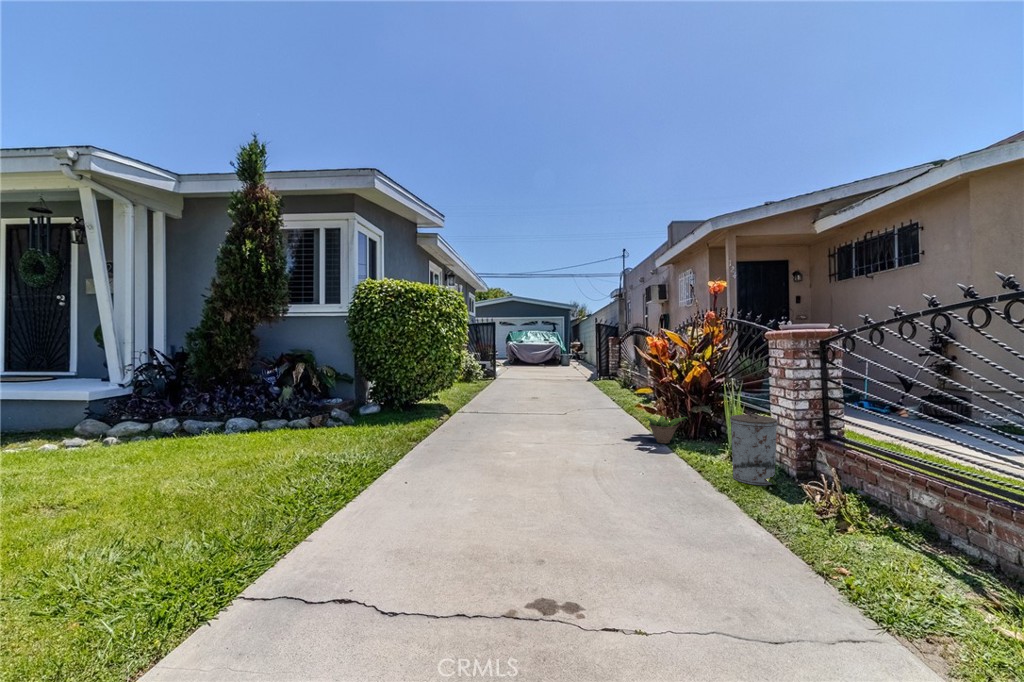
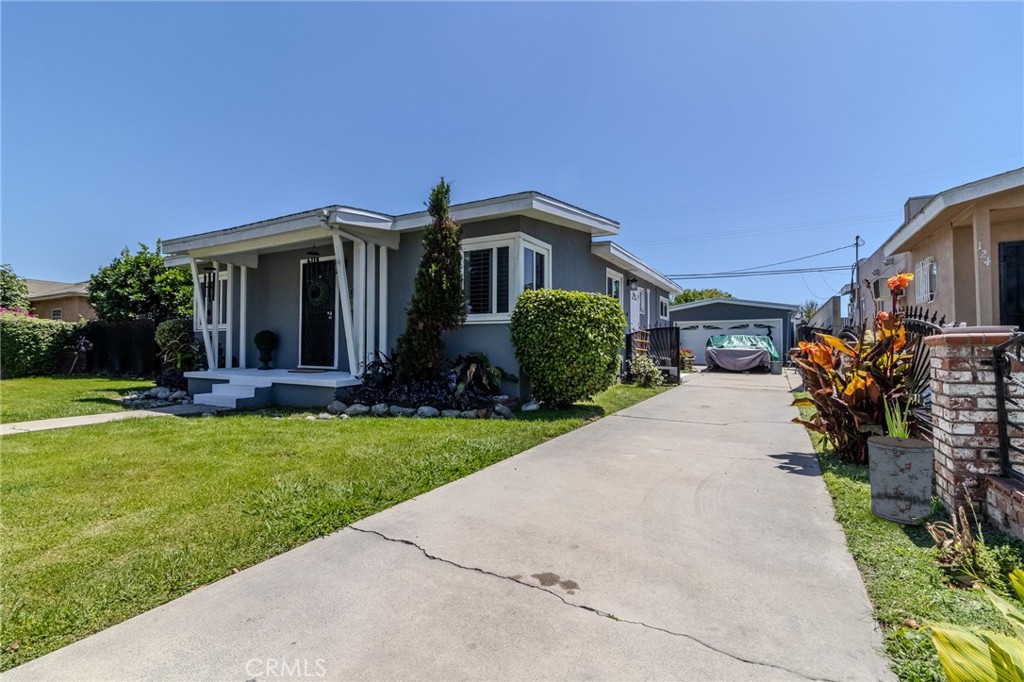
decorative plant: present [643,416,687,443] -> none [785,432,850,465]

